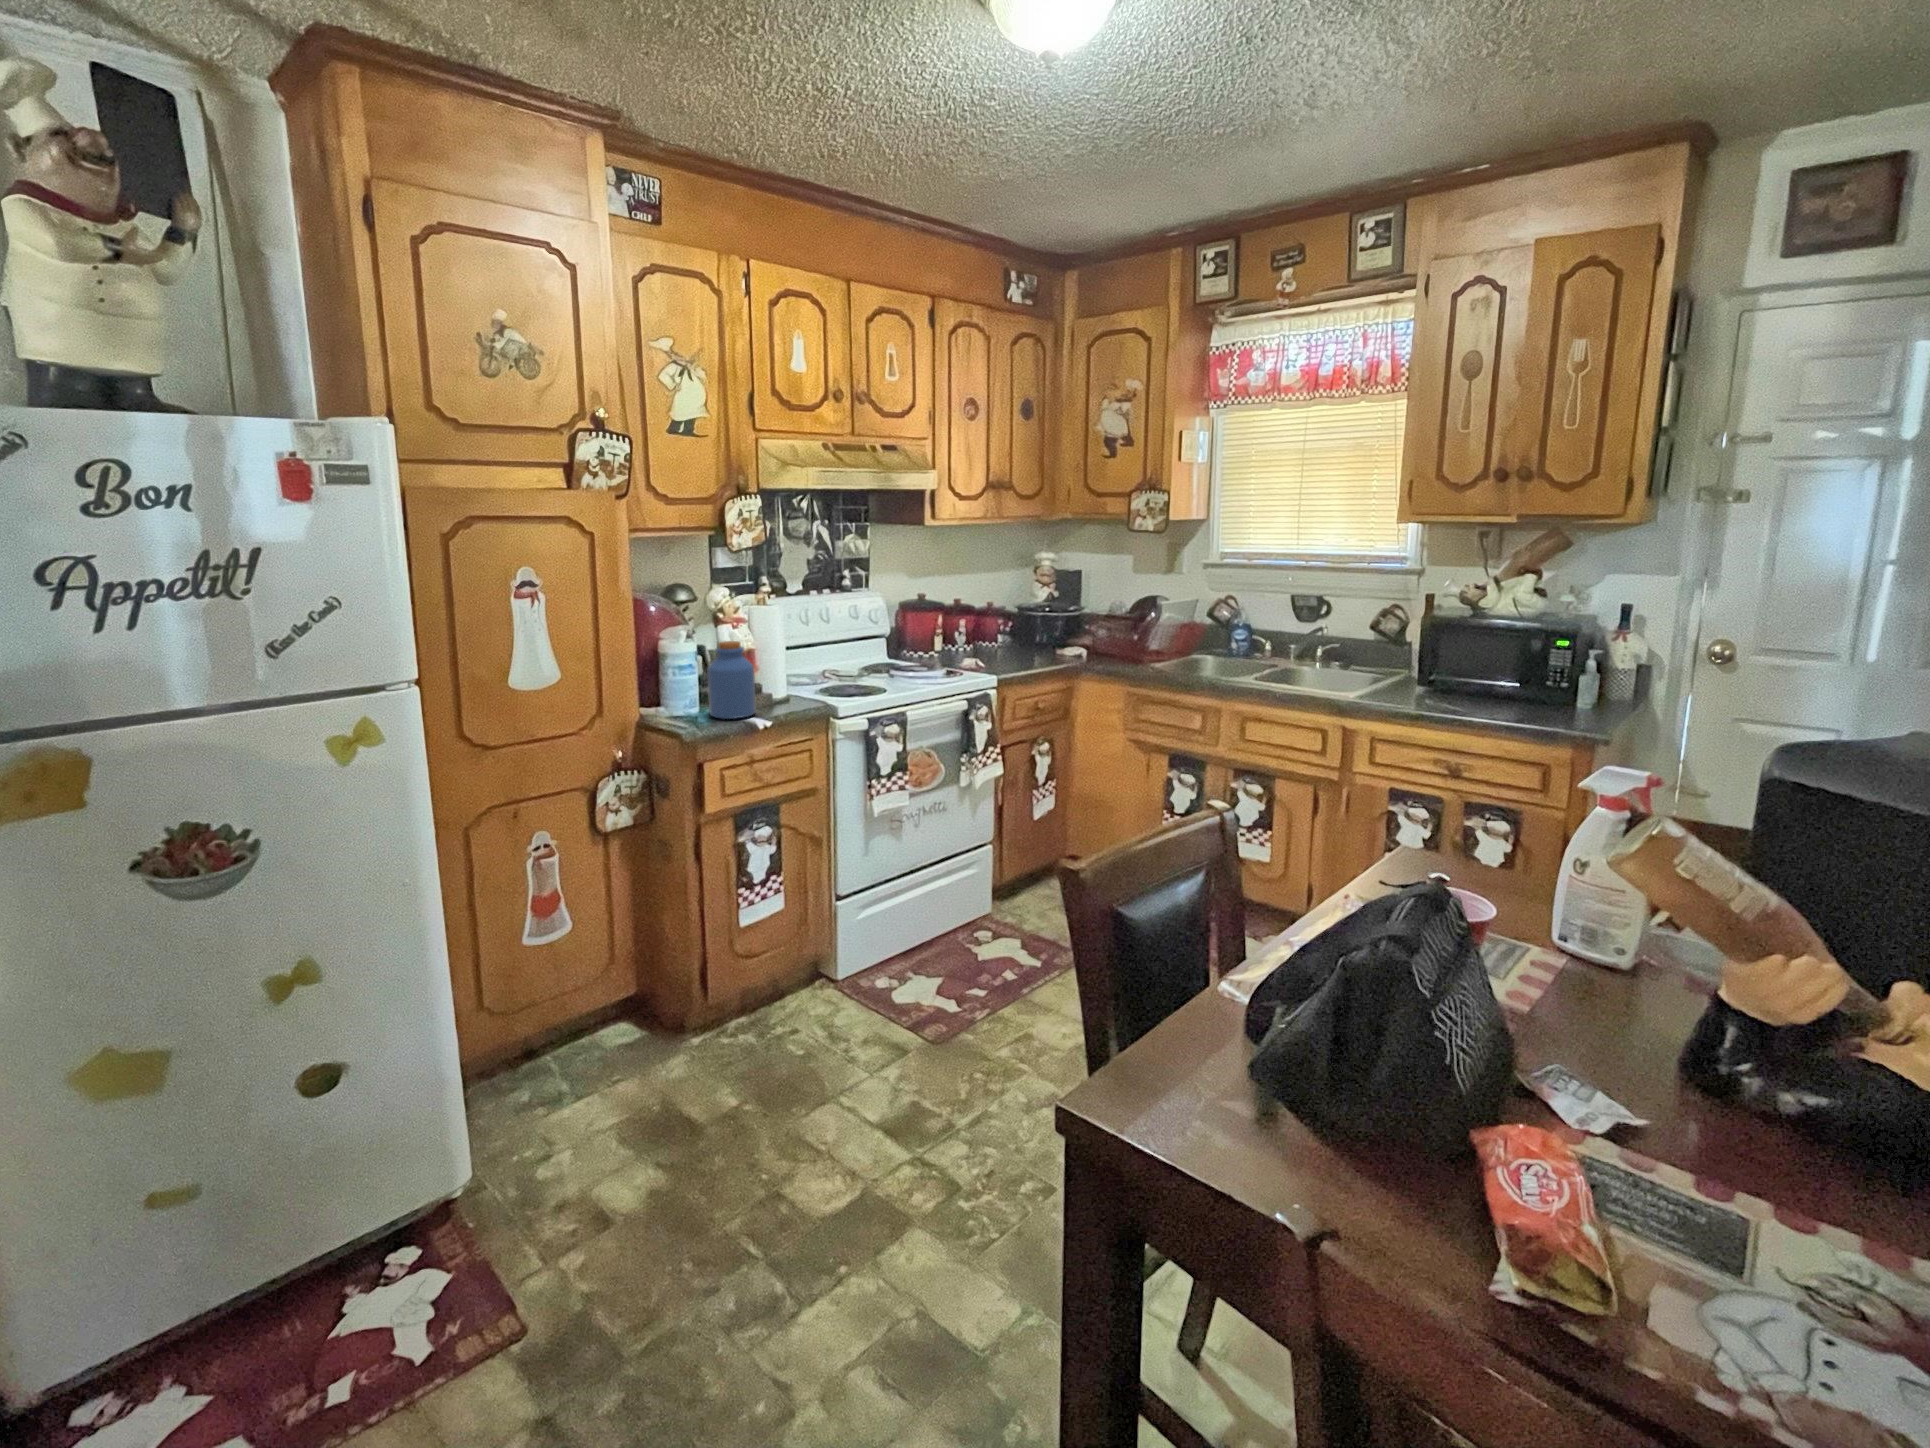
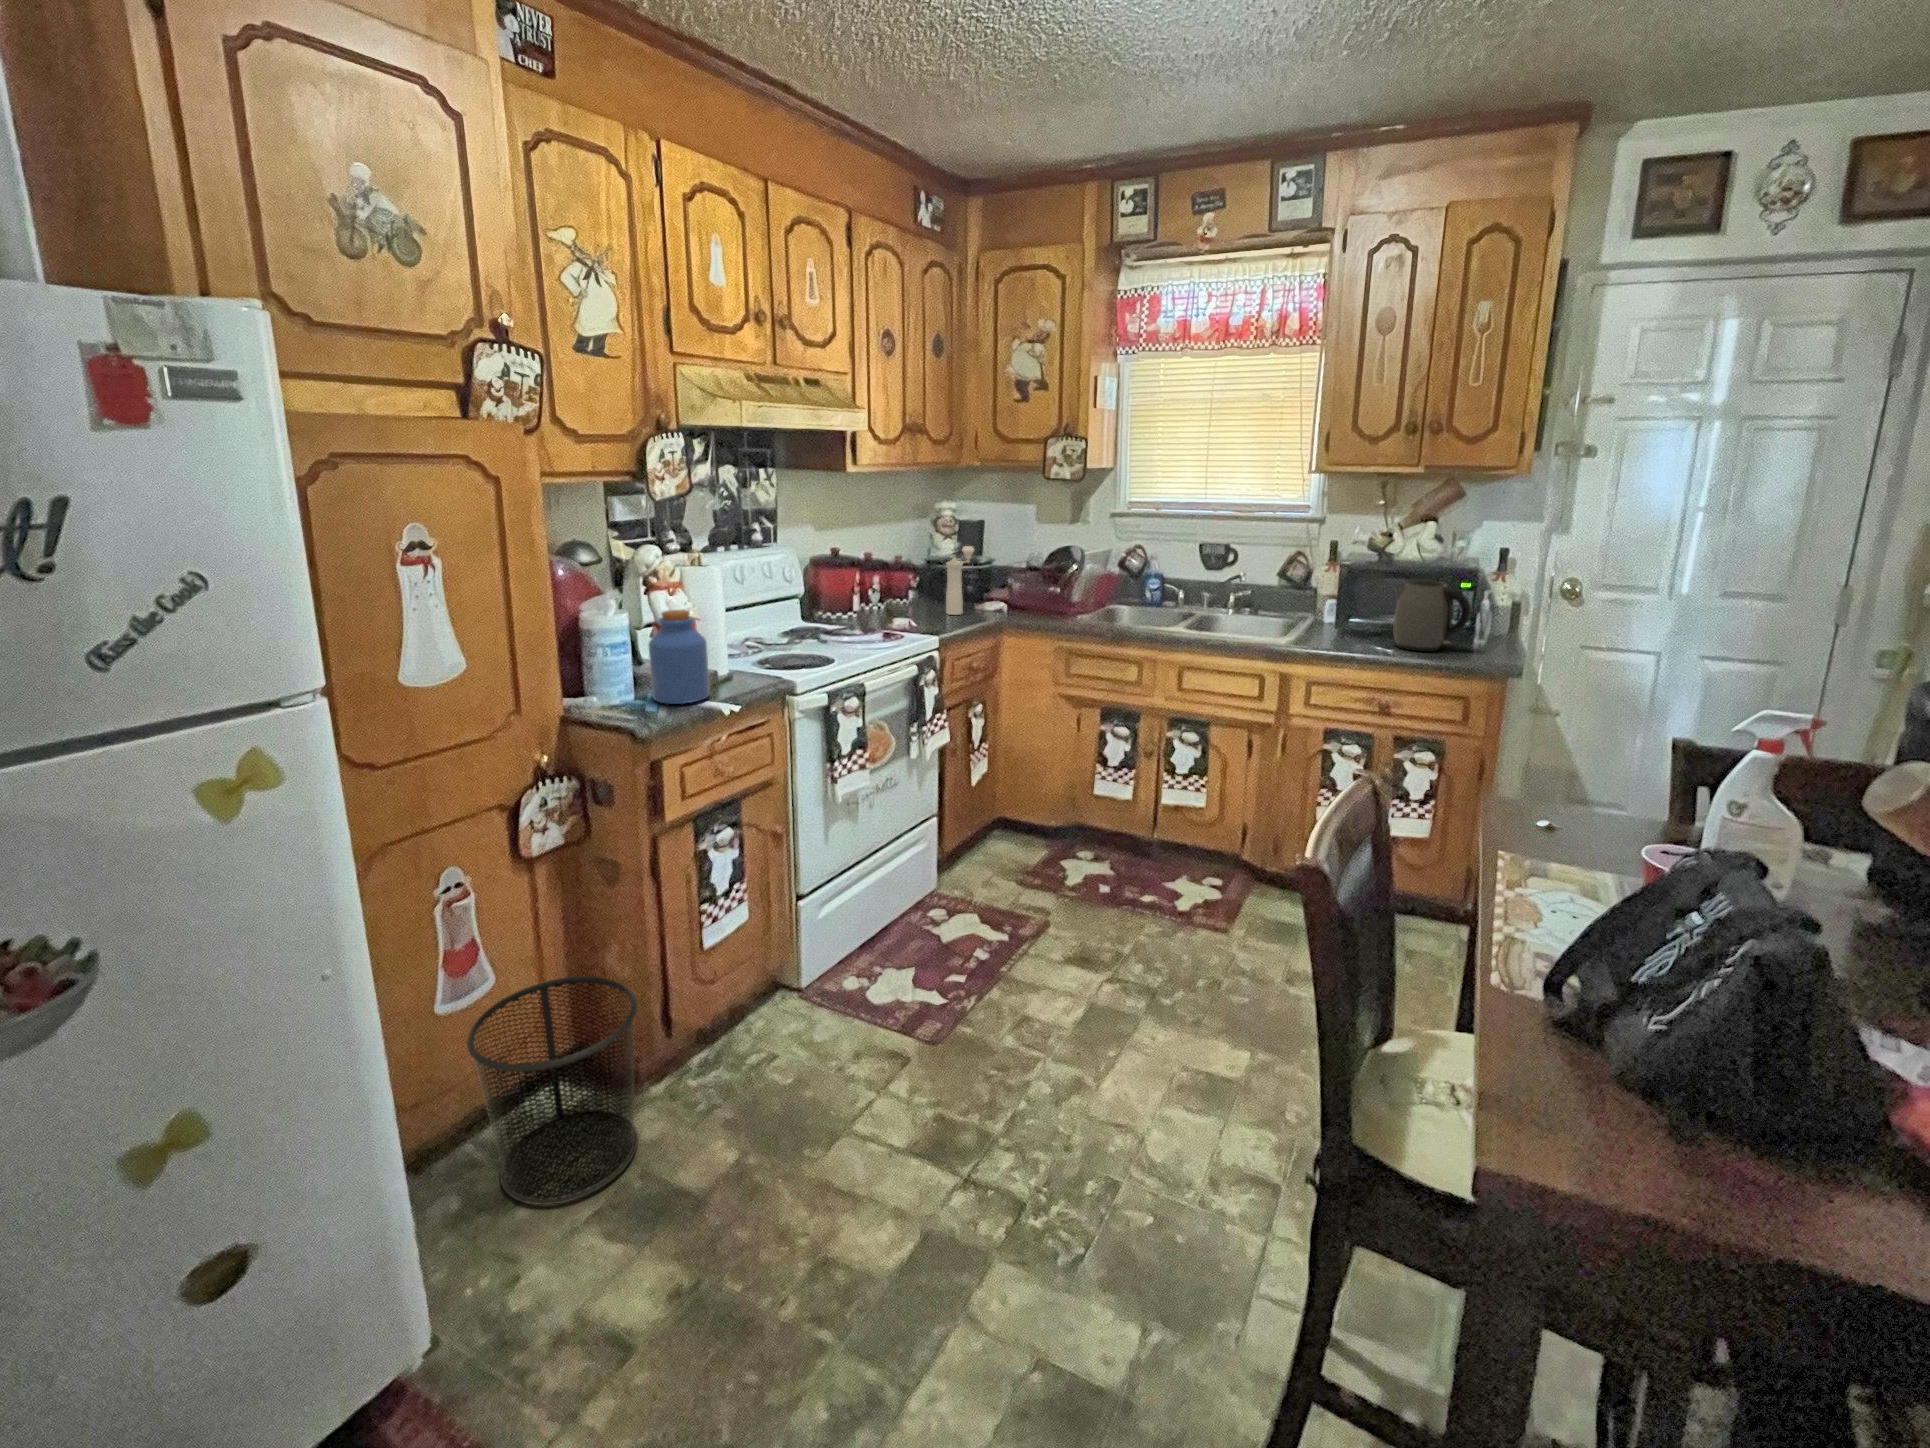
pepper mill: none [1015,594,1048,658] -> present [946,546,974,615]
kettle: none [1473,633,1564,712] -> present [1394,579,1471,651]
waste bin: none [535,934,666,1113] -> present [467,976,638,1205]

